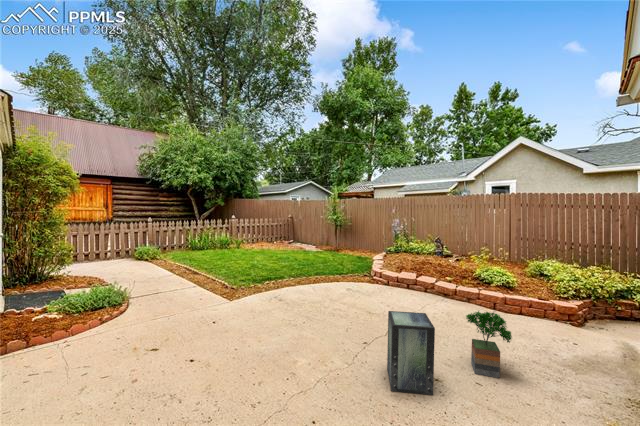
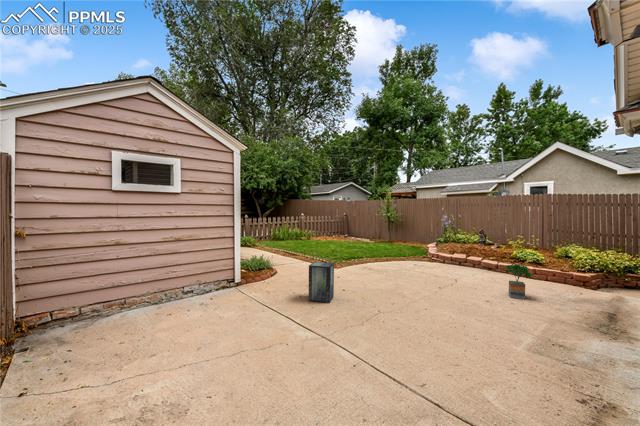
storage box: present [387,311,435,395] -> present [308,262,334,303]

